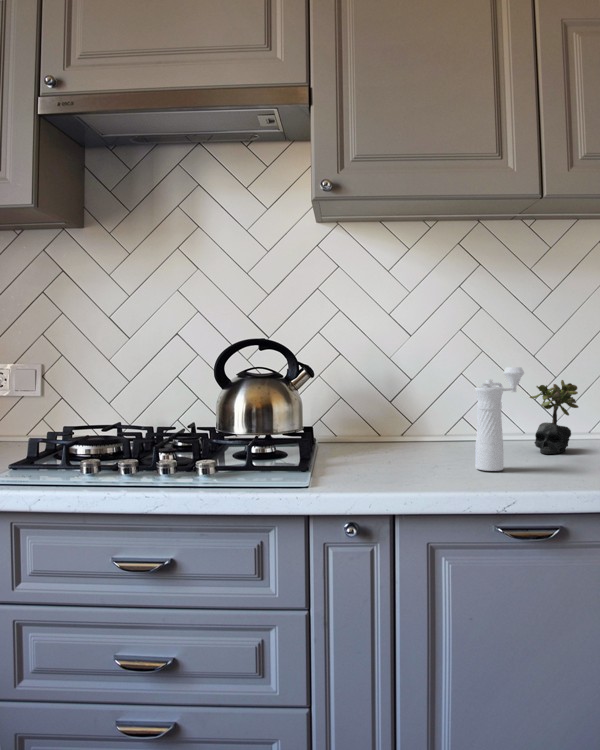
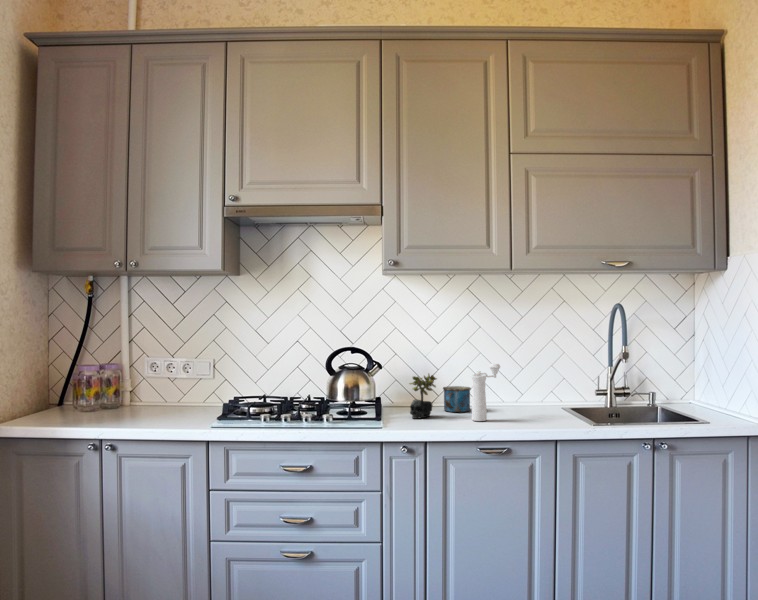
succulent plant: present [530,380,578,454] -> present [409,374,437,419]
mug: none [415,409,464,452] -> present [443,386,471,412]

